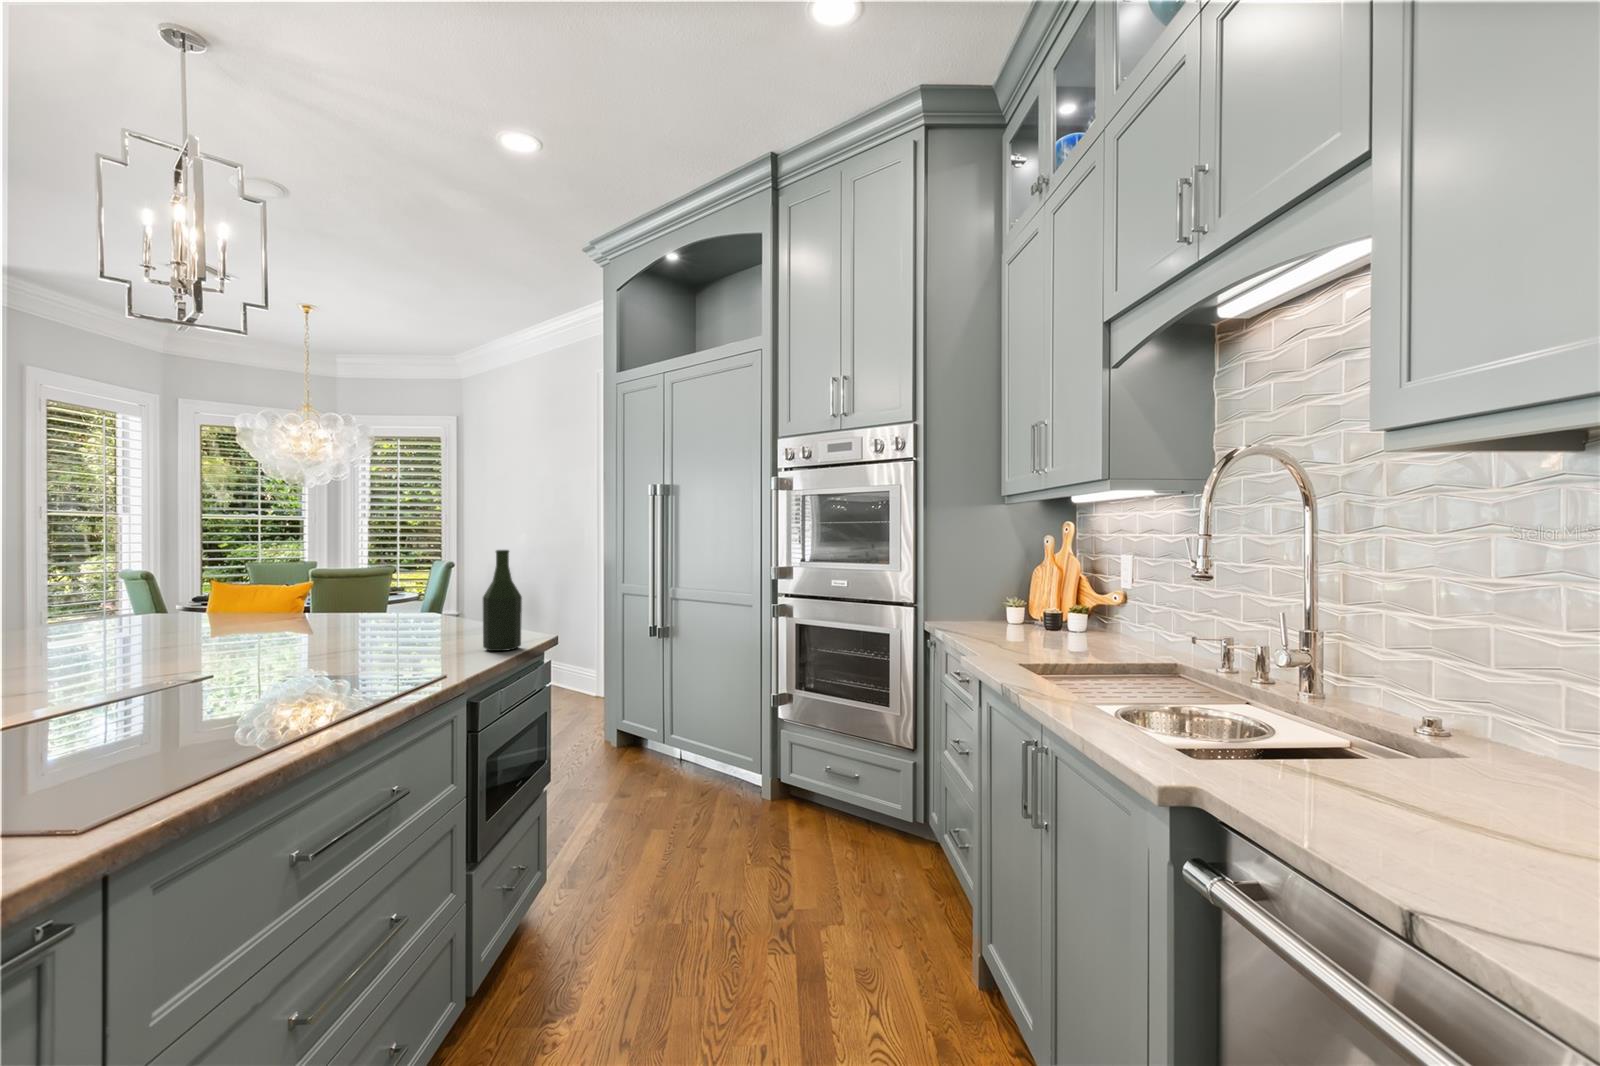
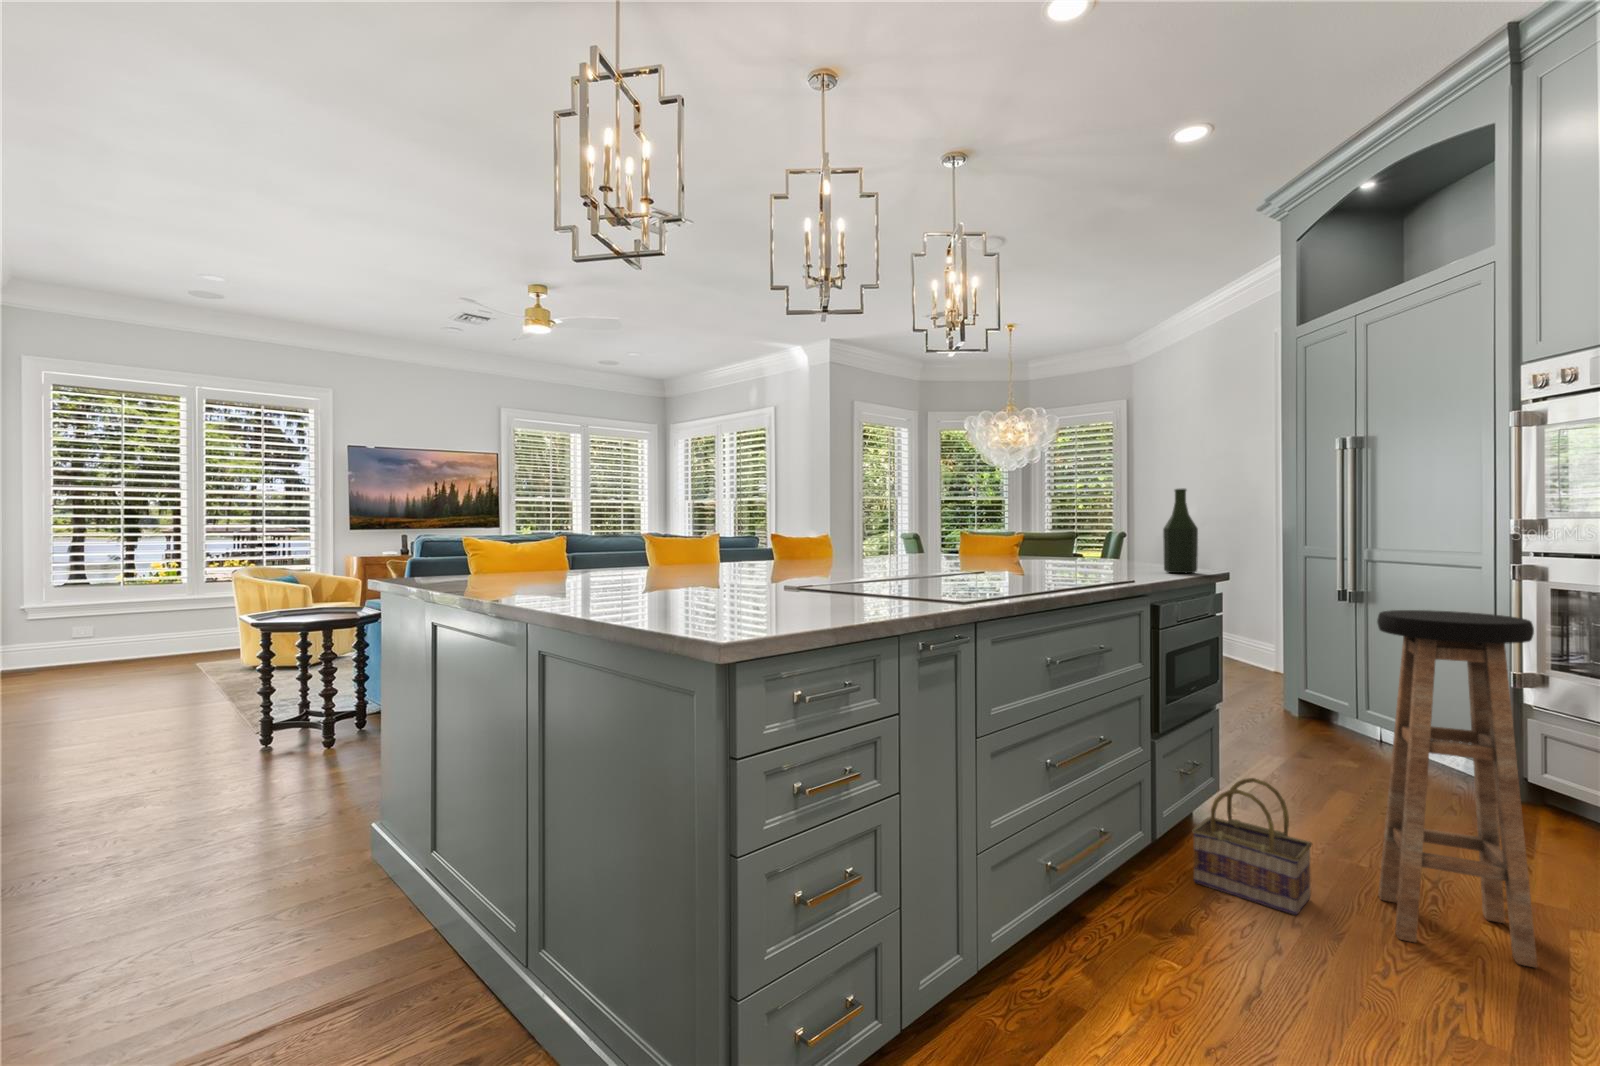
bar stool: none [689,675,806,1022] -> present [1377,610,1537,968]
basket: none [511,886,634,1039] -> present [1192,778,1312,915]

